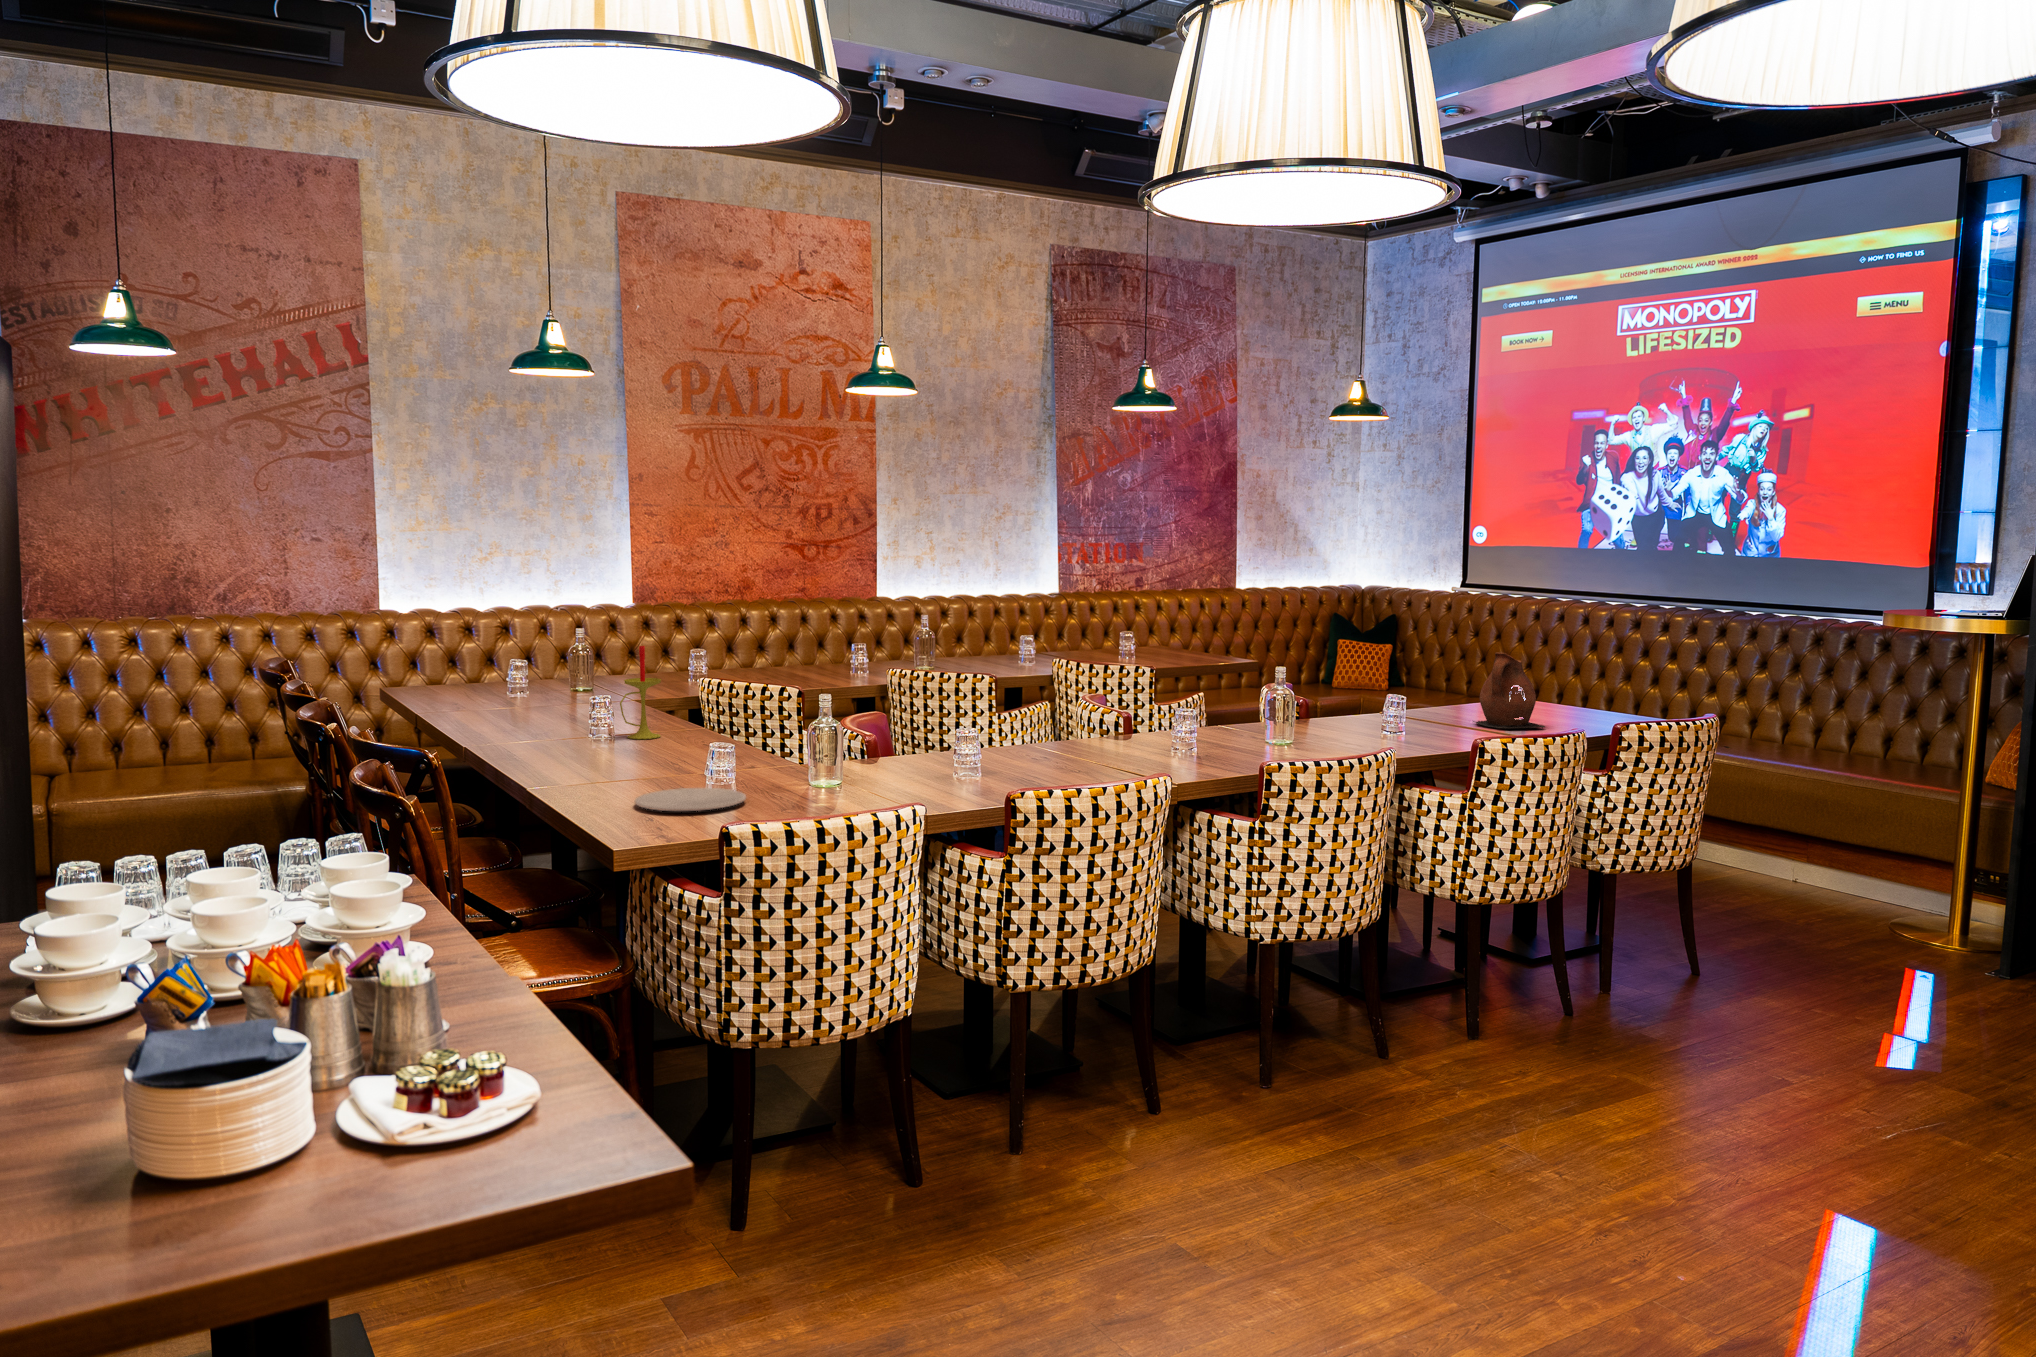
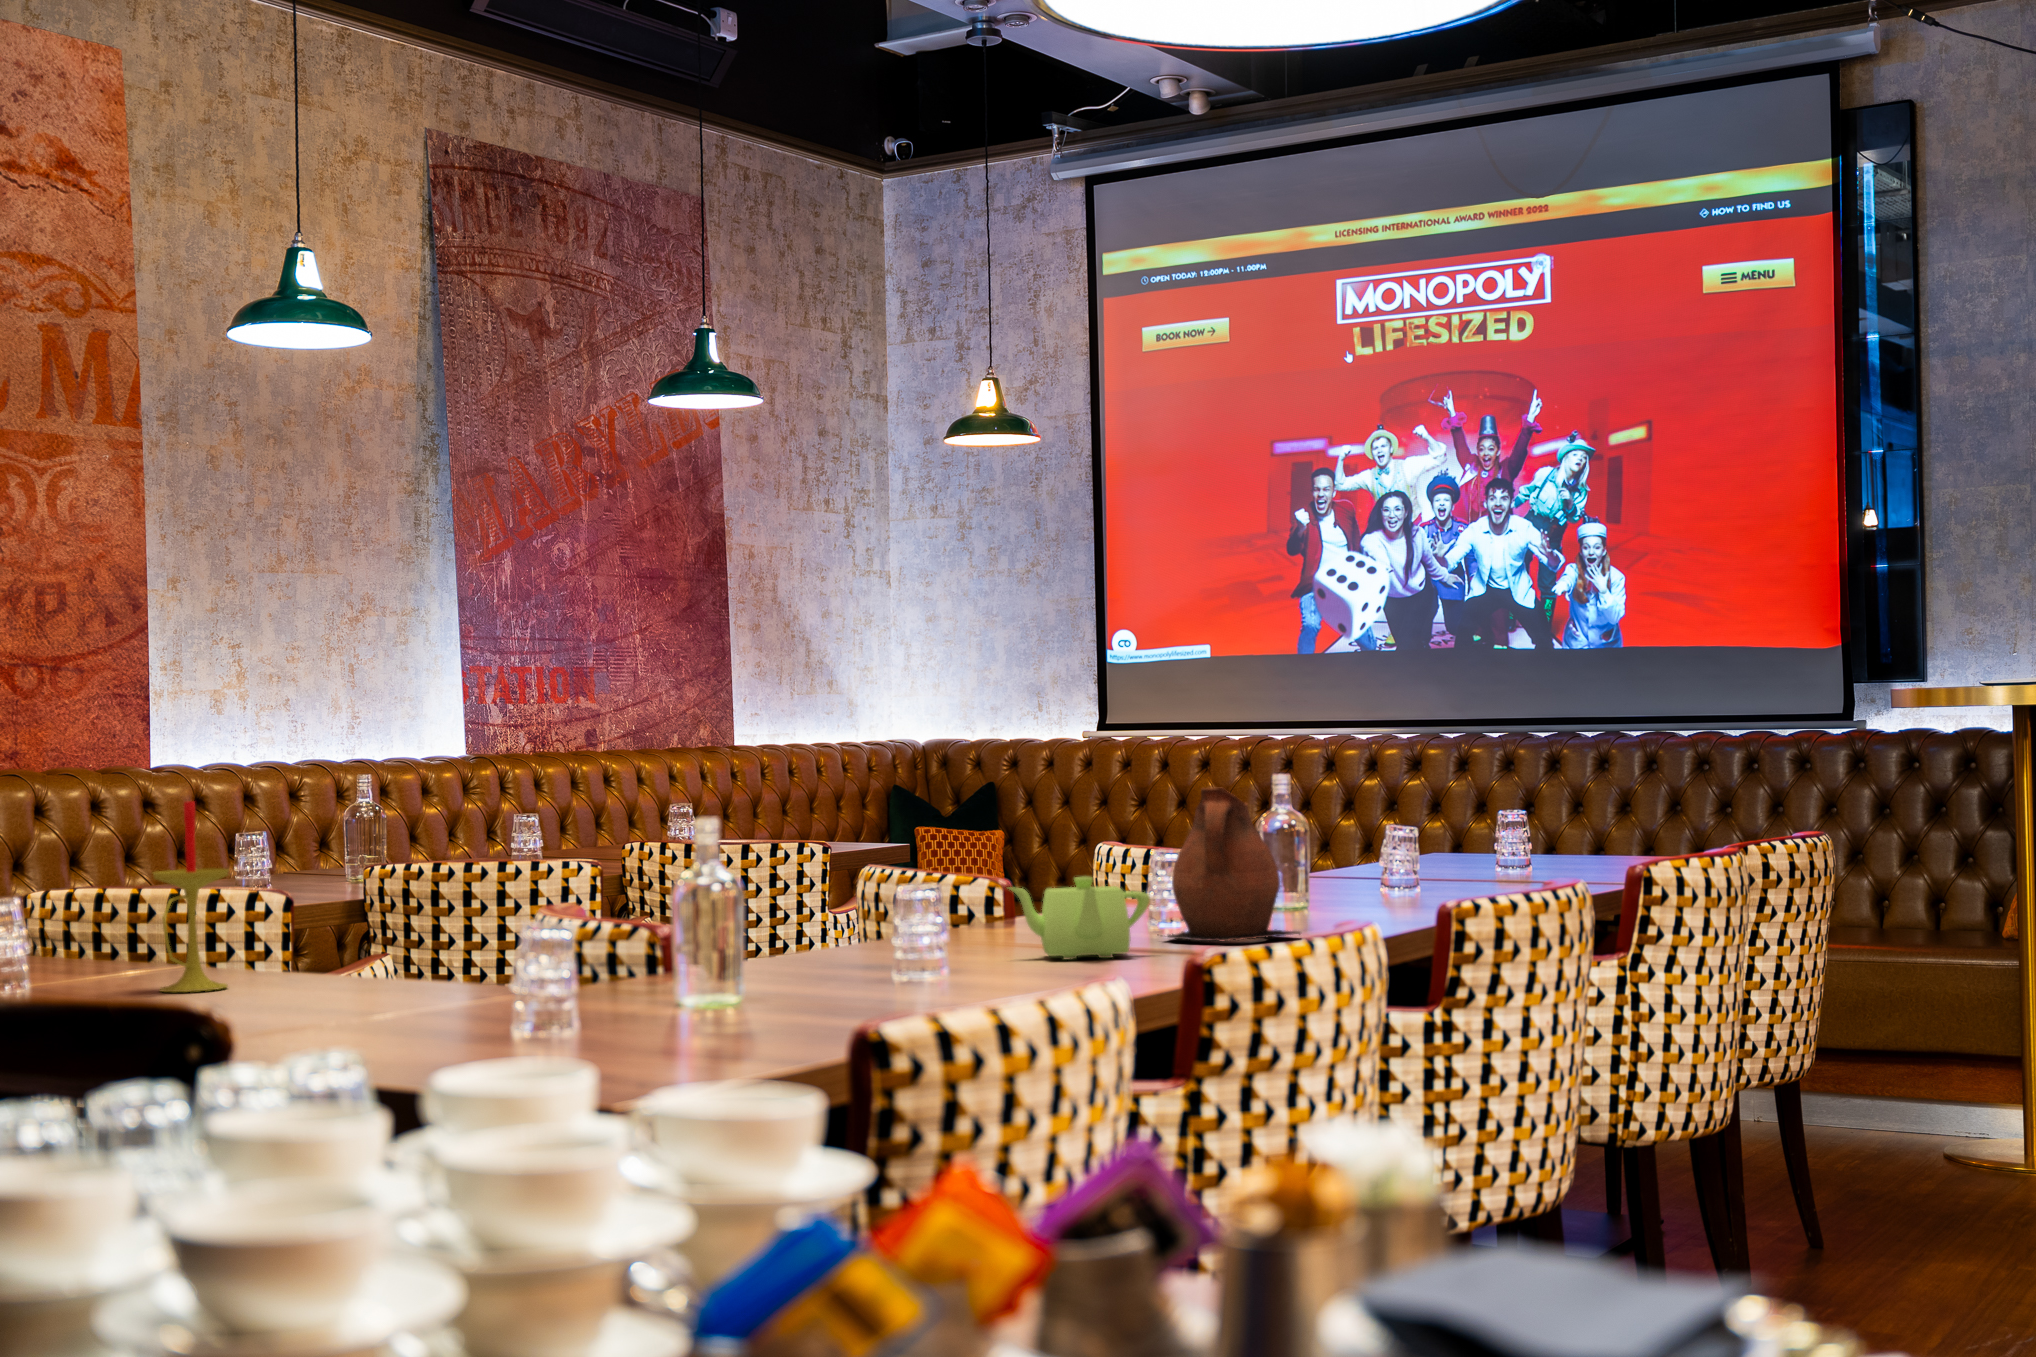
ceramic pitcher: present [1473,652,1545,728] -> present [1168,788,1300,941]
teapot: none [1018,721,1096,770] -> present [1009,877,1150,960]
plate: present [635,788,746,811] -> none [566,1010,777,1041]

